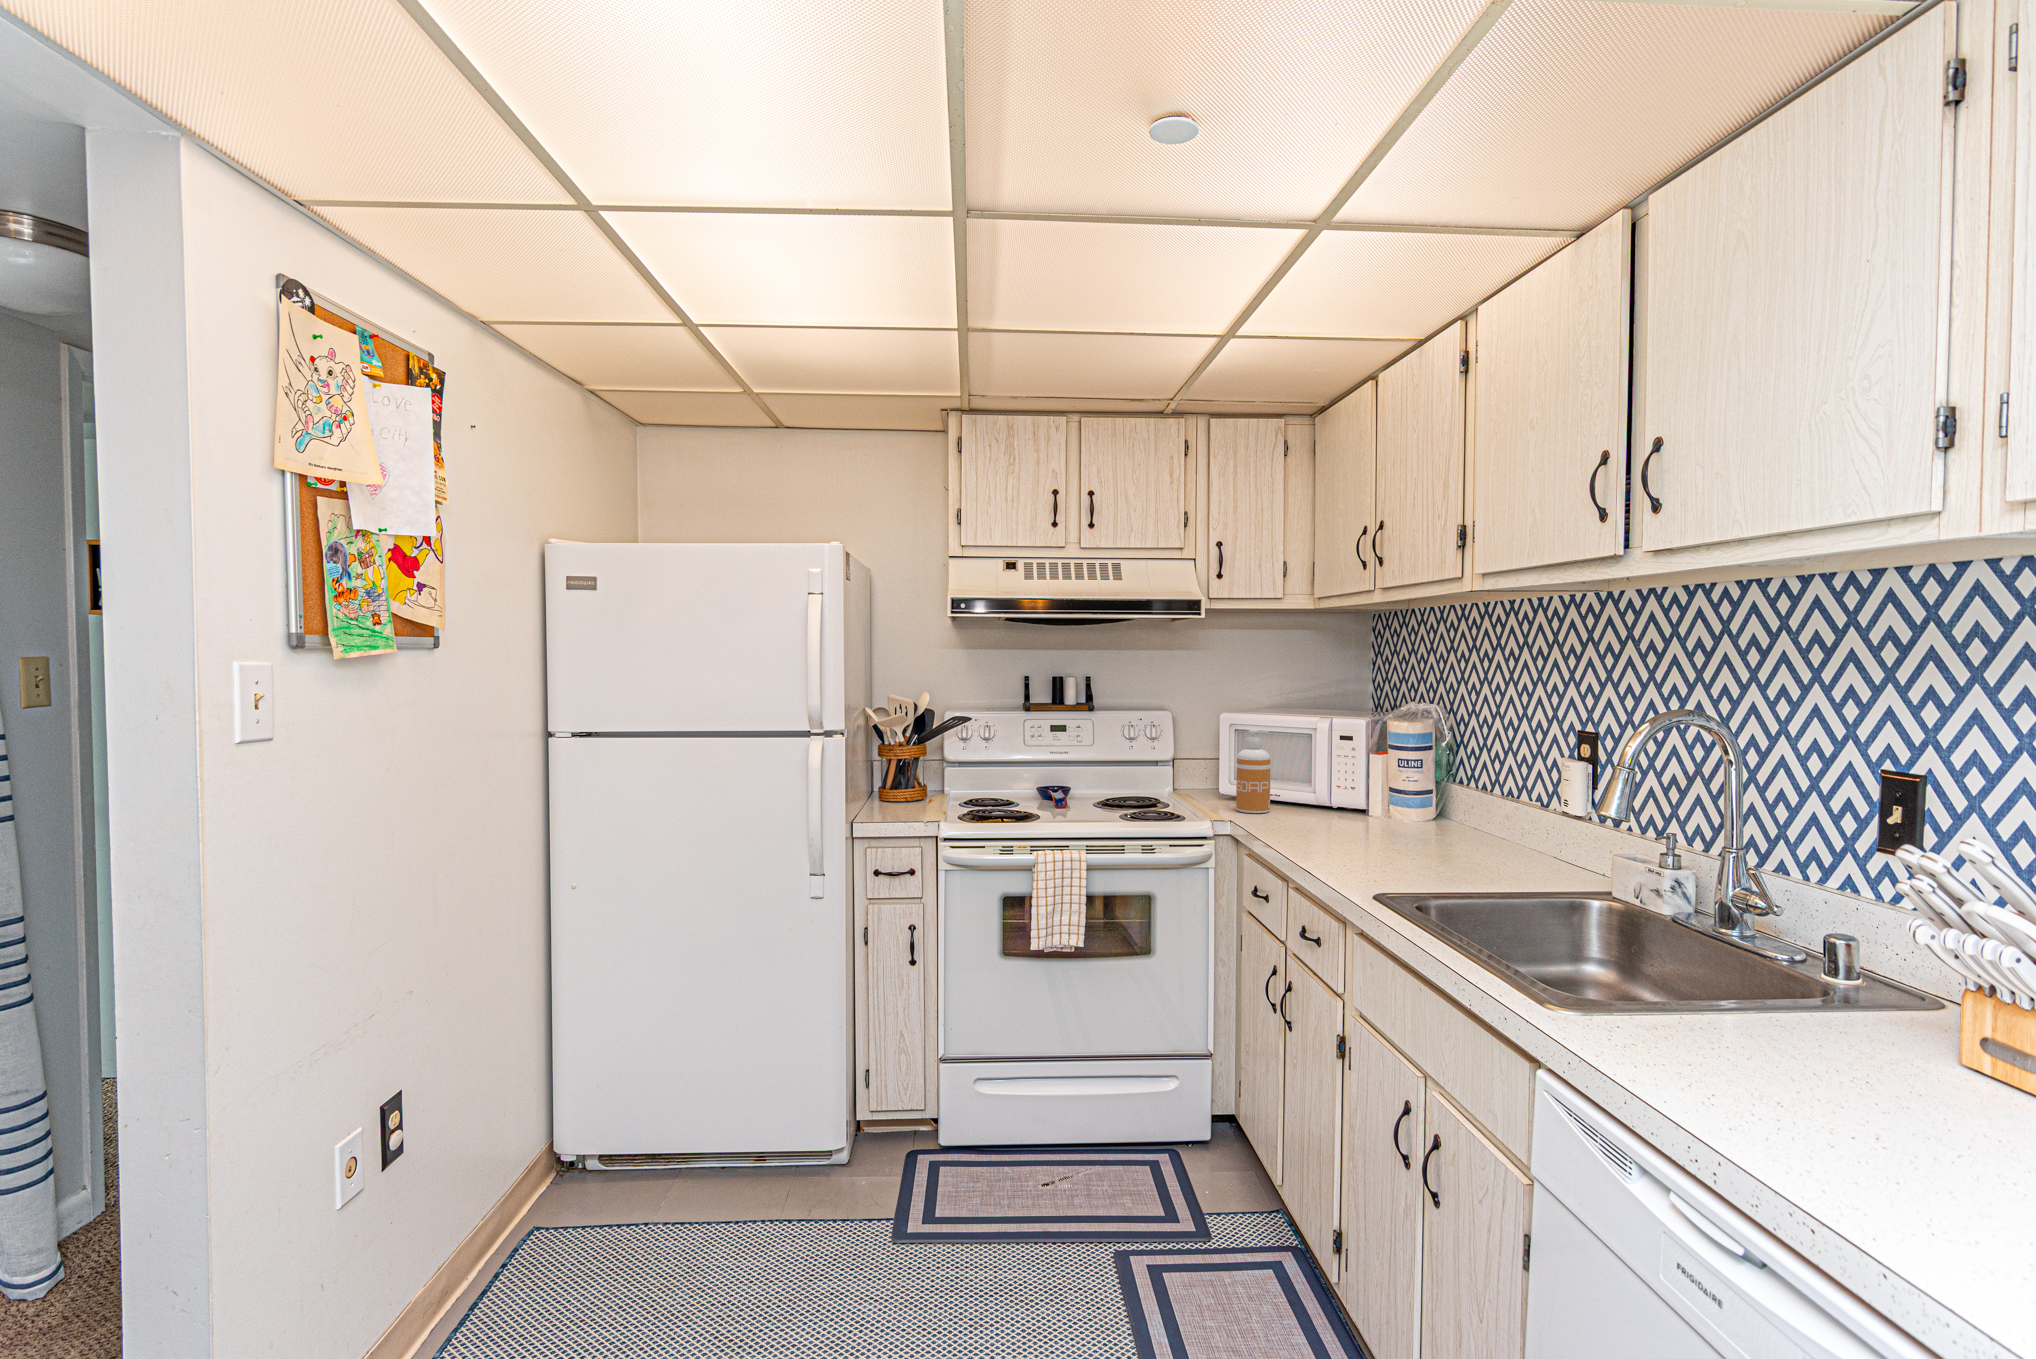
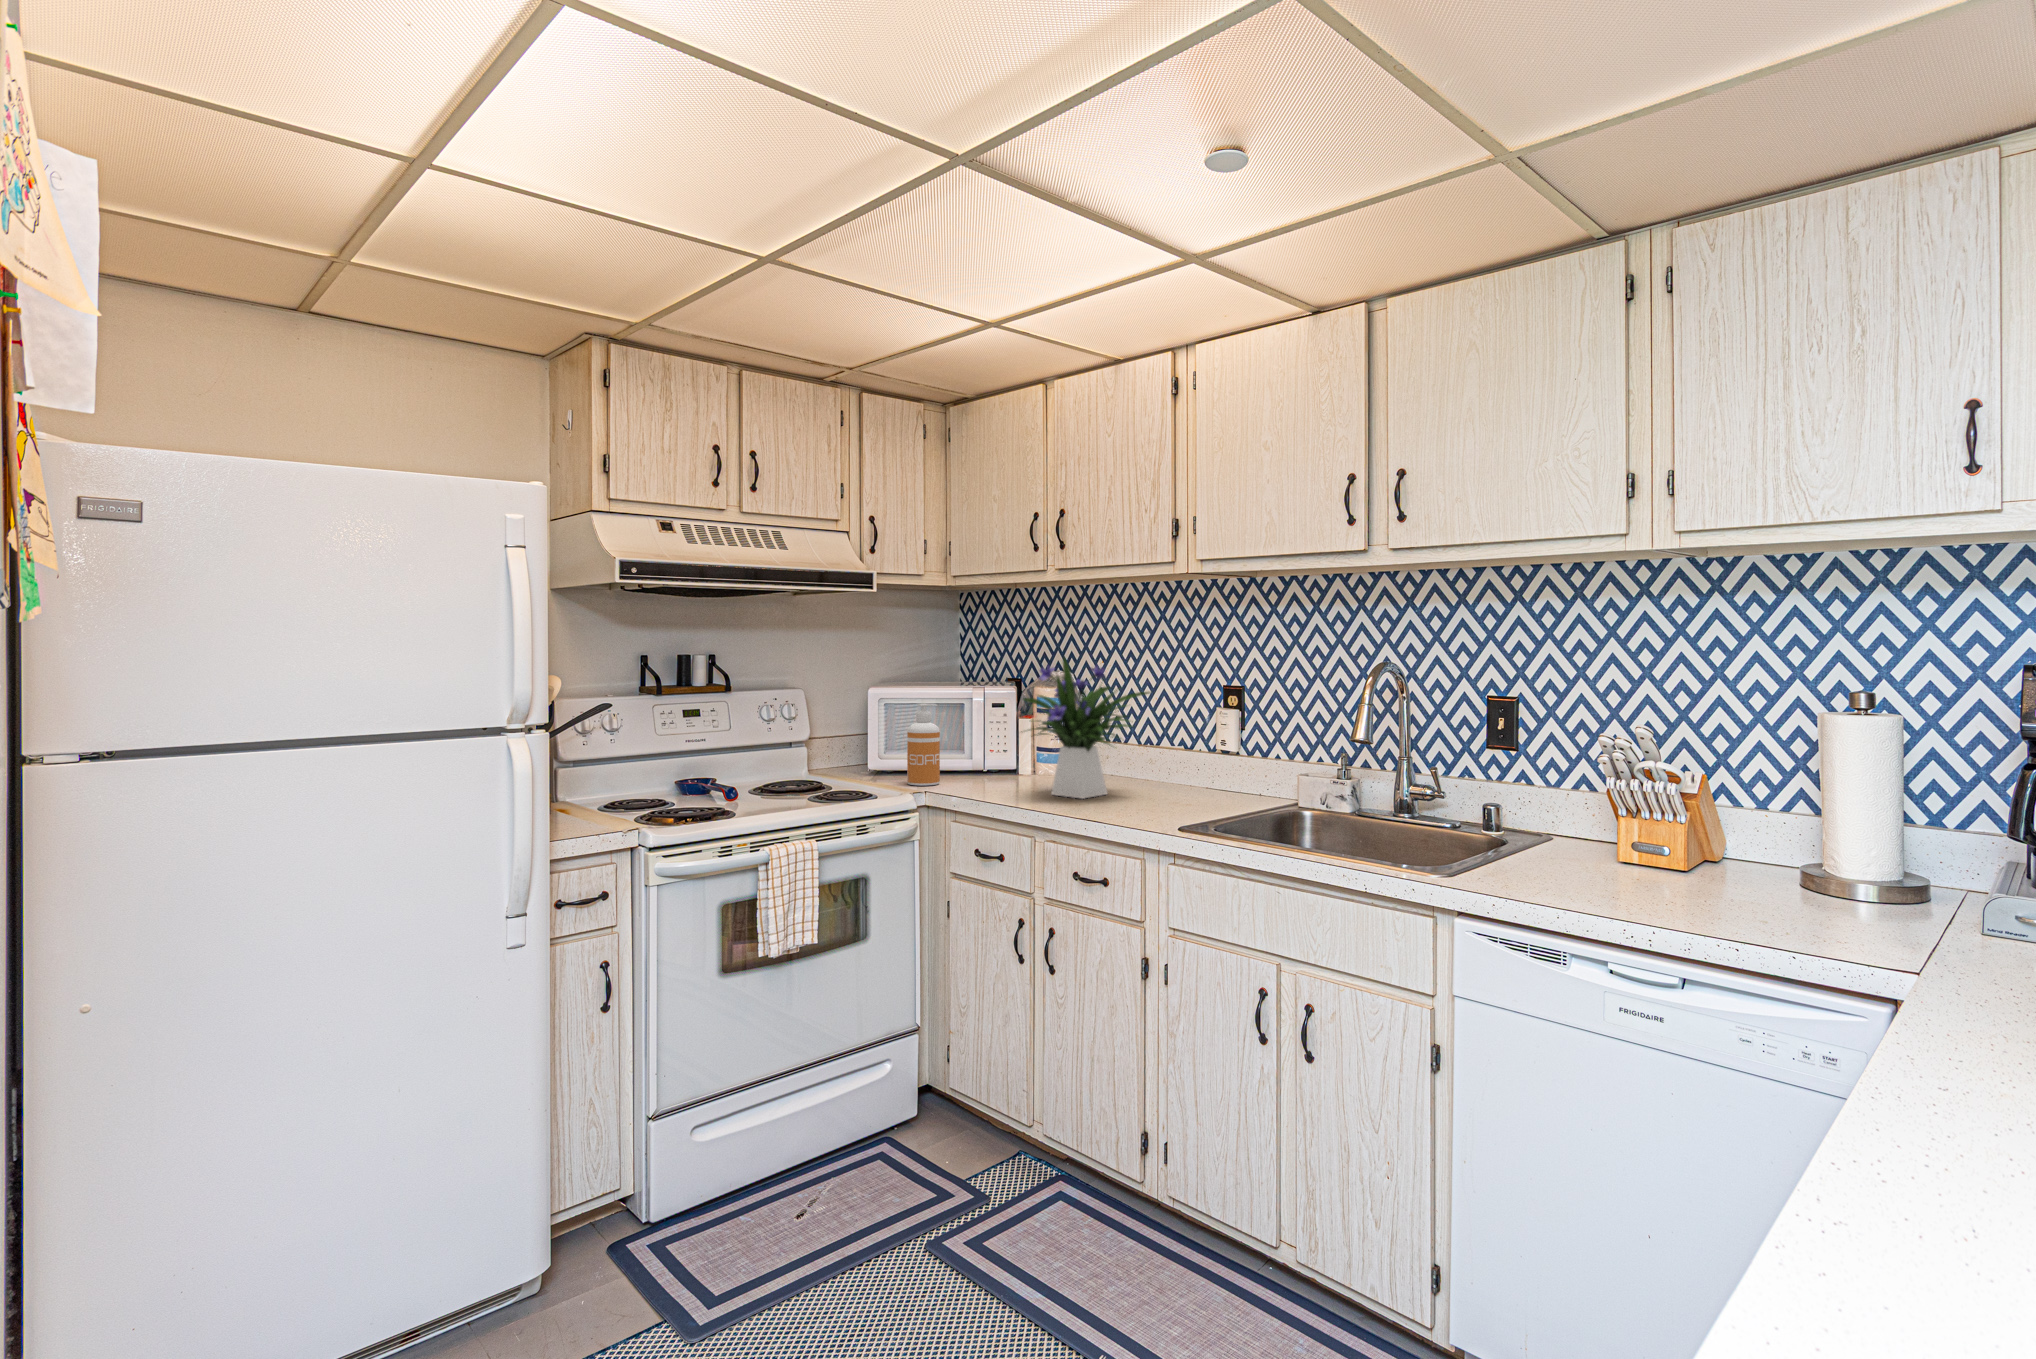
flower arrangement: none [1302,688,1459,846] -> present [1023,658,1150,799]

